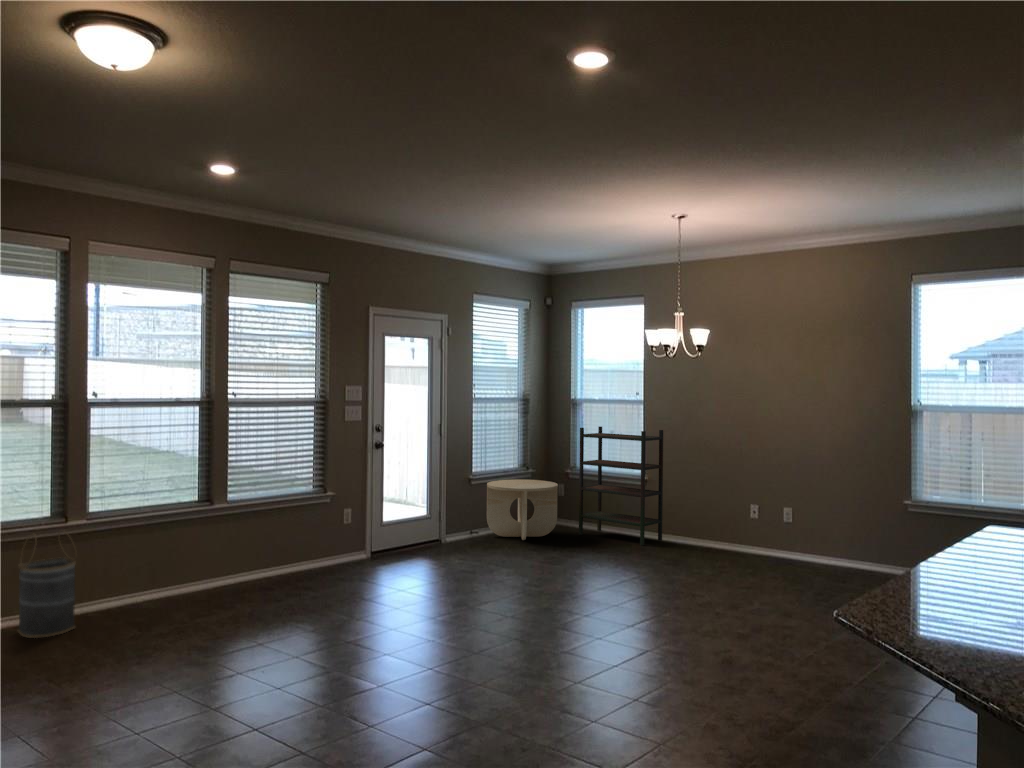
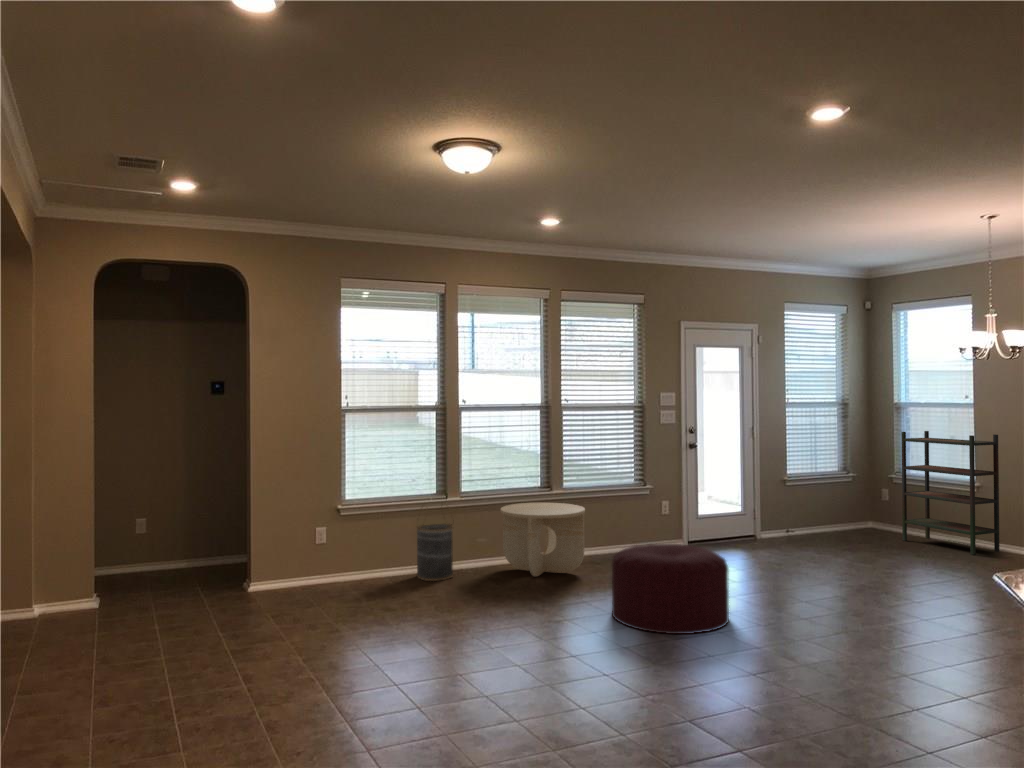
side table: present [487,479,558,540] -> present [501,502,585,576]
ottoman: none [299,566,438,678] -> present [612,544,729,634]

